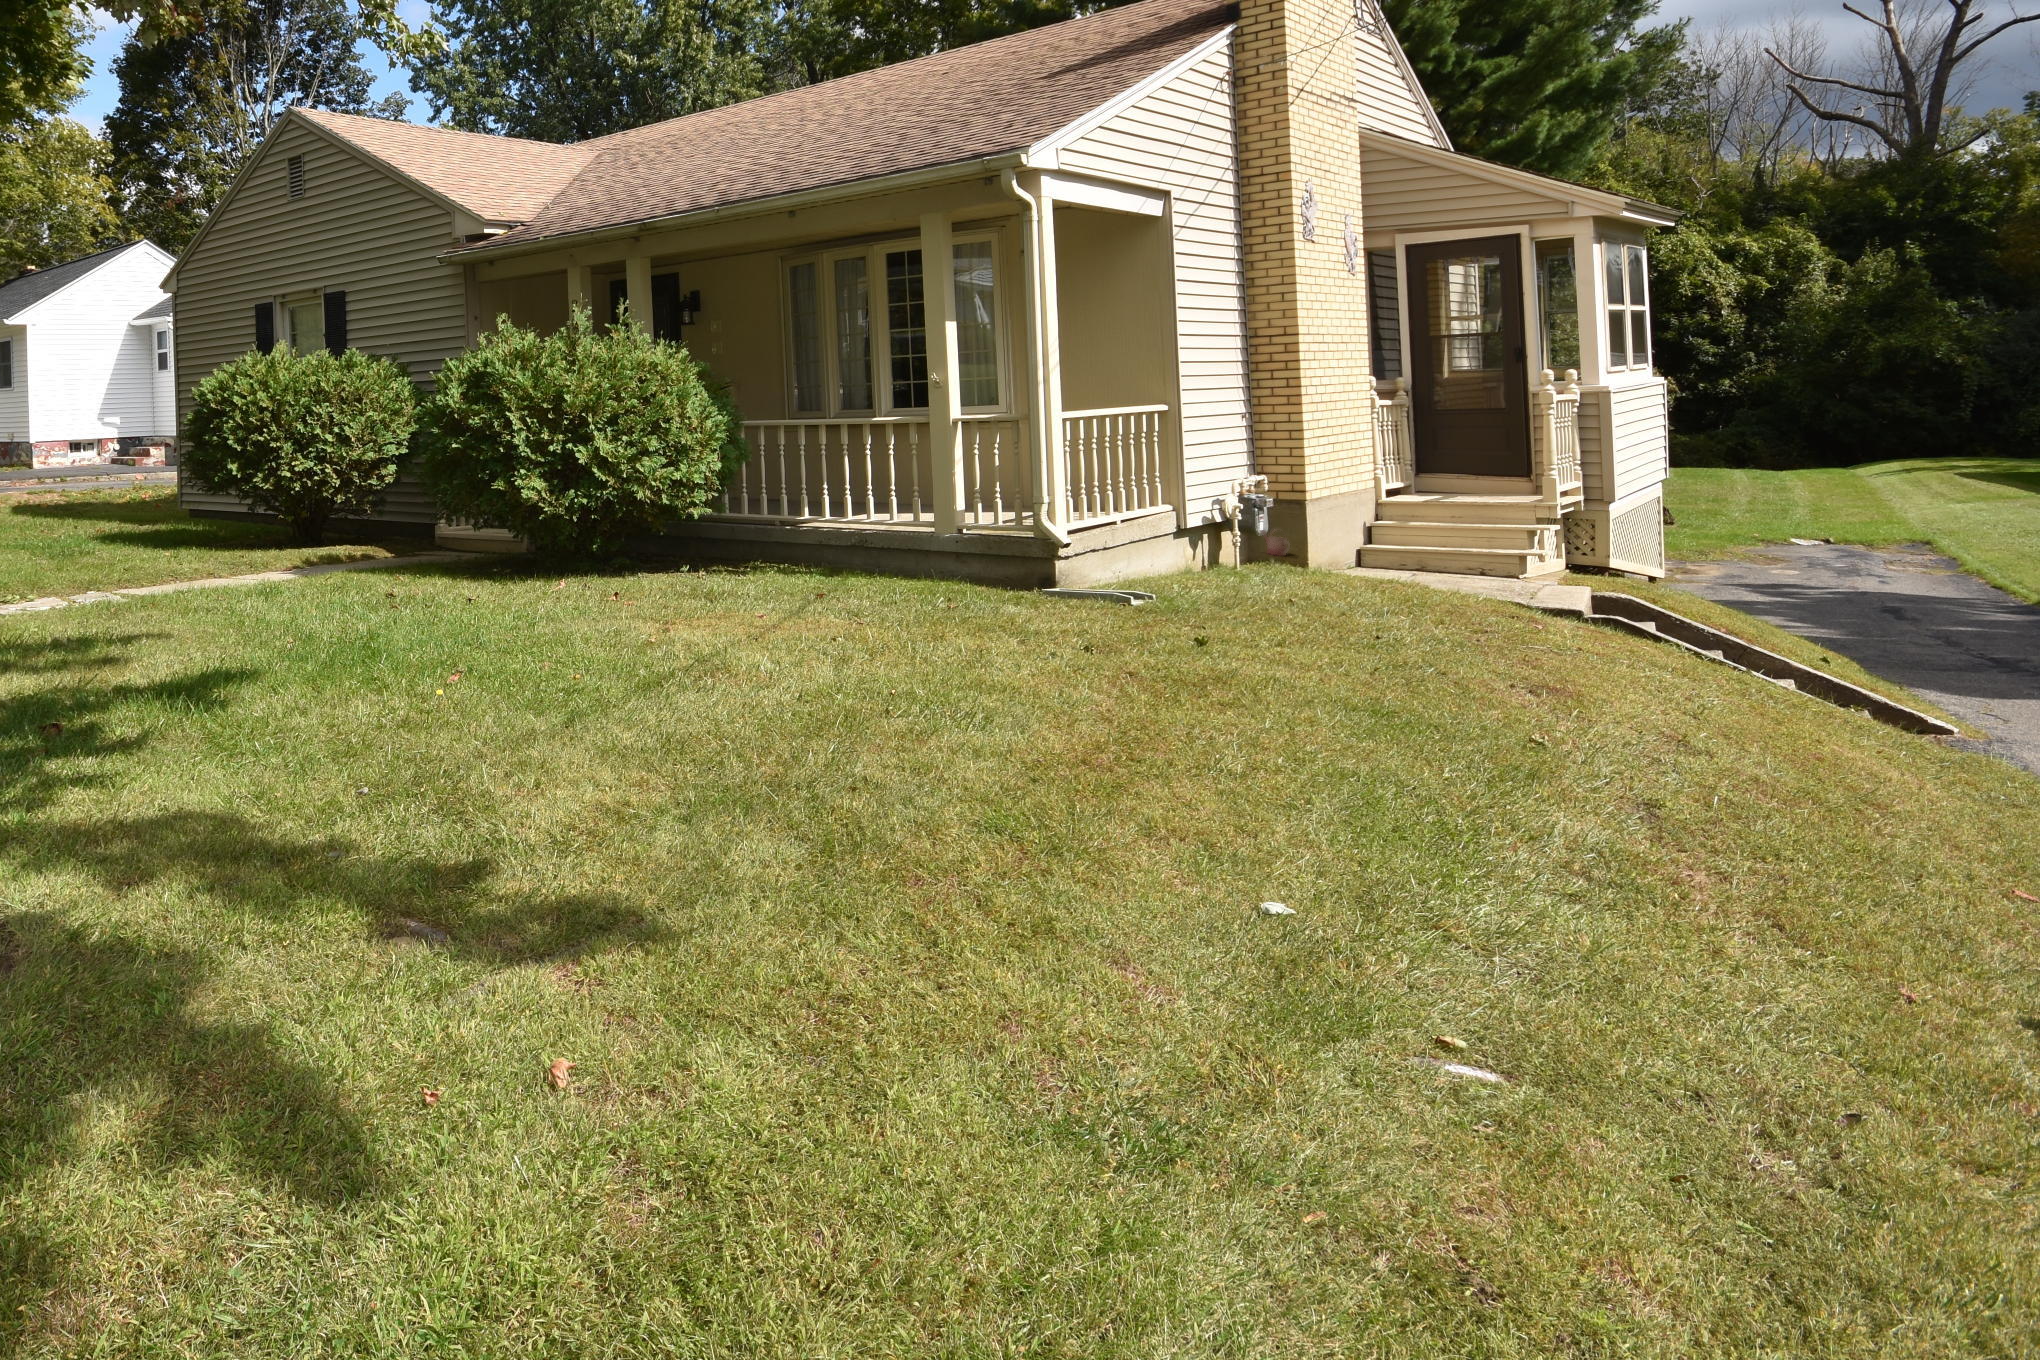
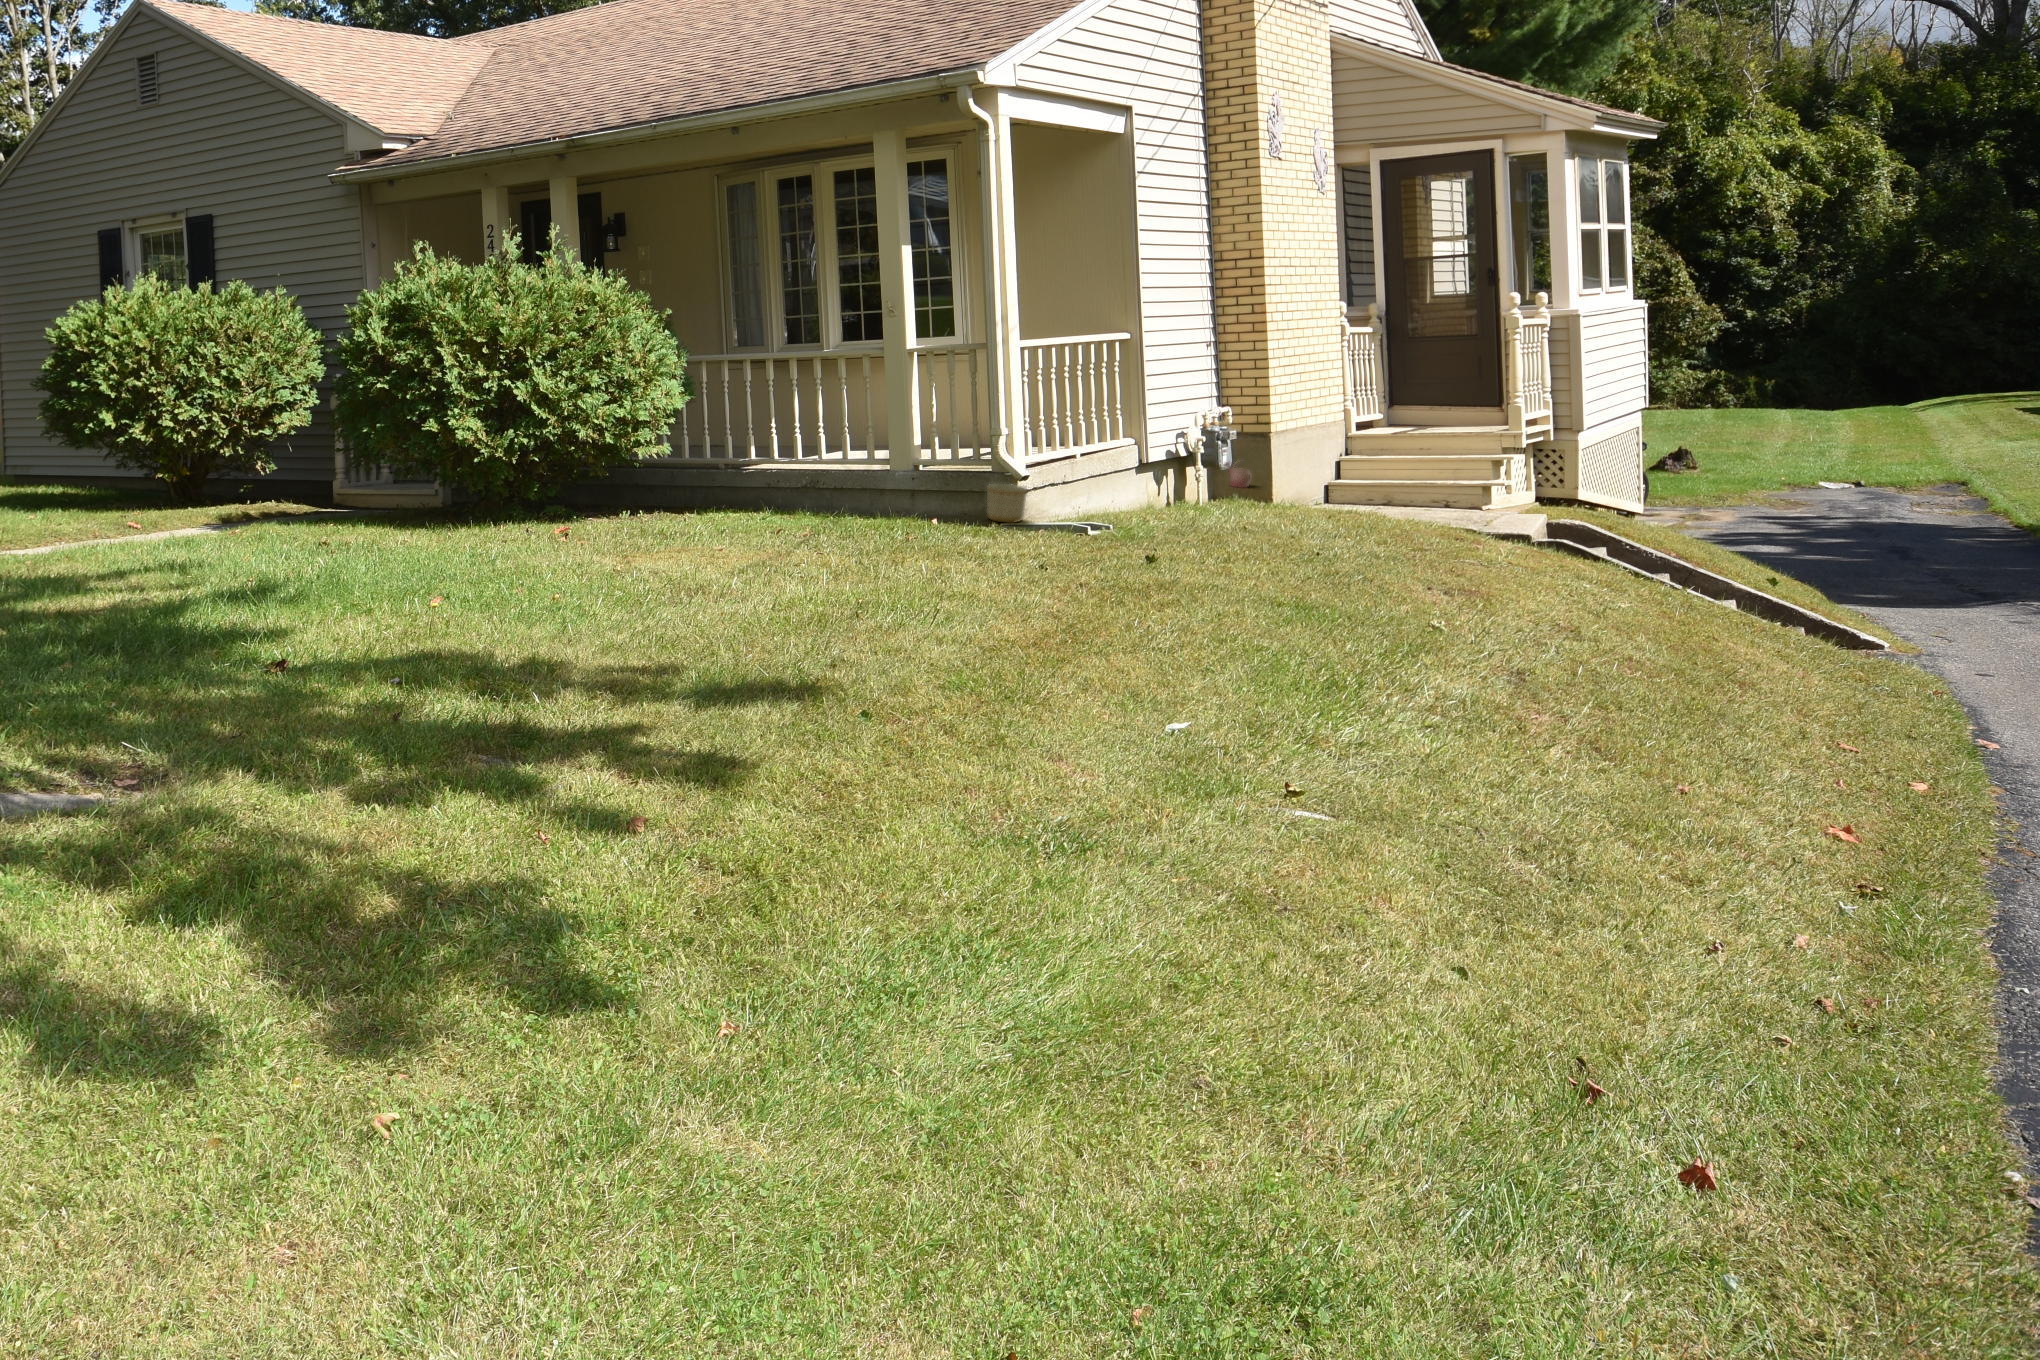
planter: none [1028,552,1069,591] -> present [987,484,1027,523]

